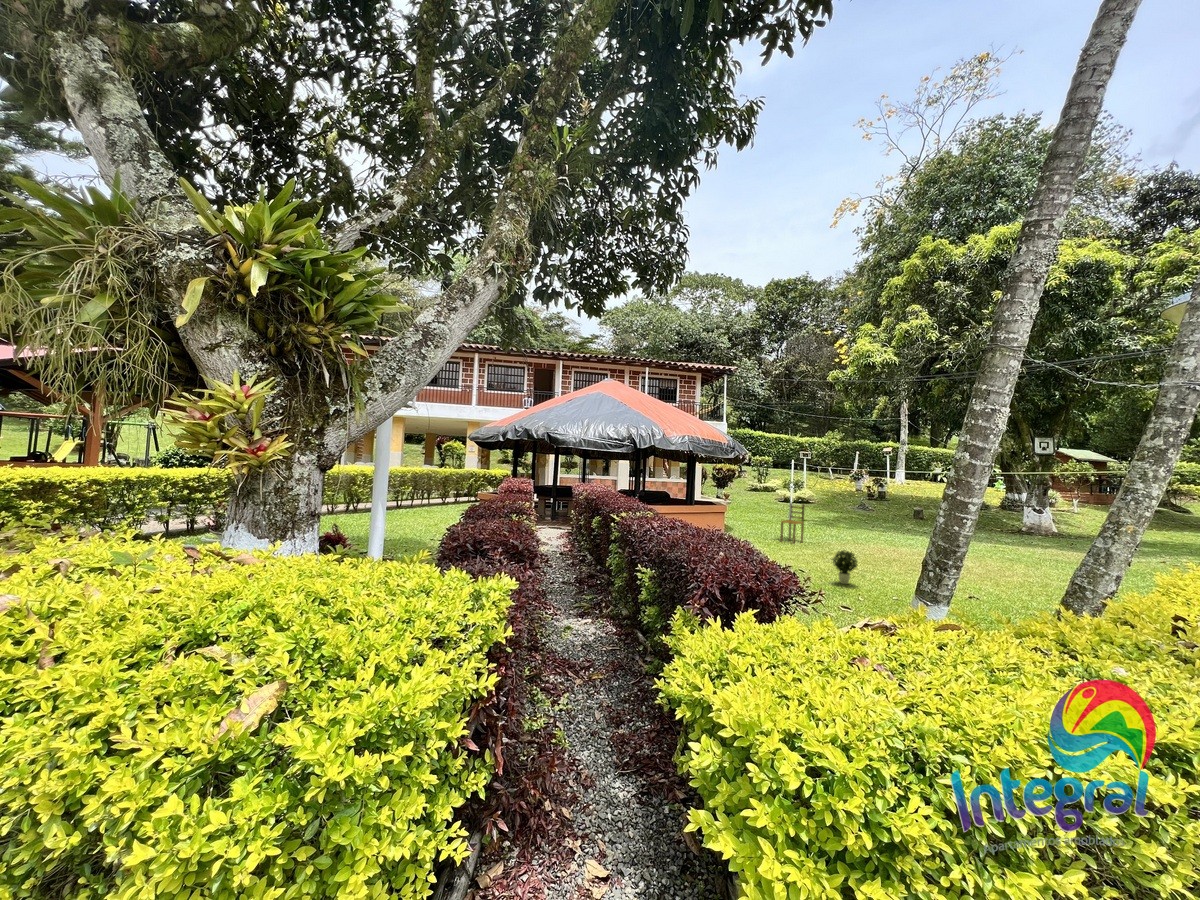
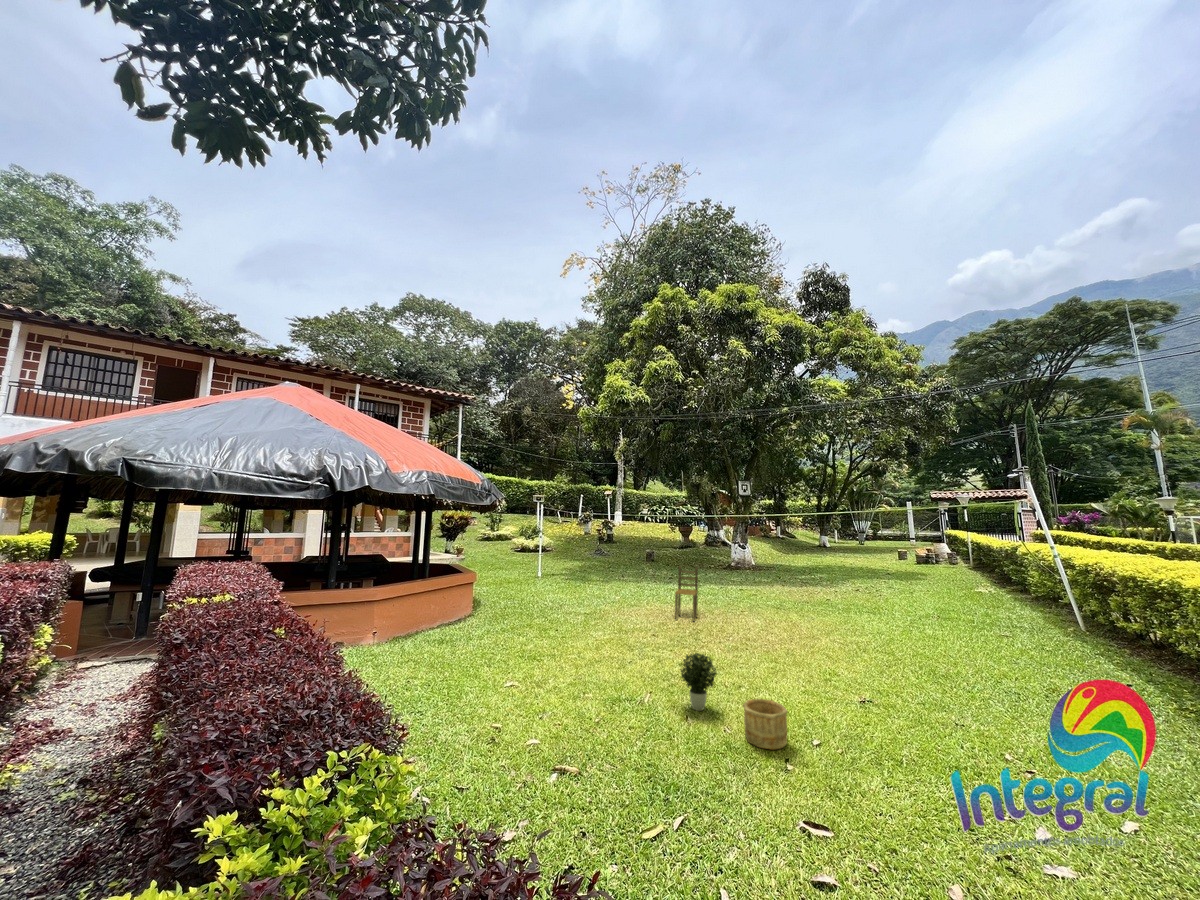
chair: present [780,503,805,544] -> present [675,566,698,622]
wooden bucket: none [860,576,889,601] -> present [743,699,788,750]

